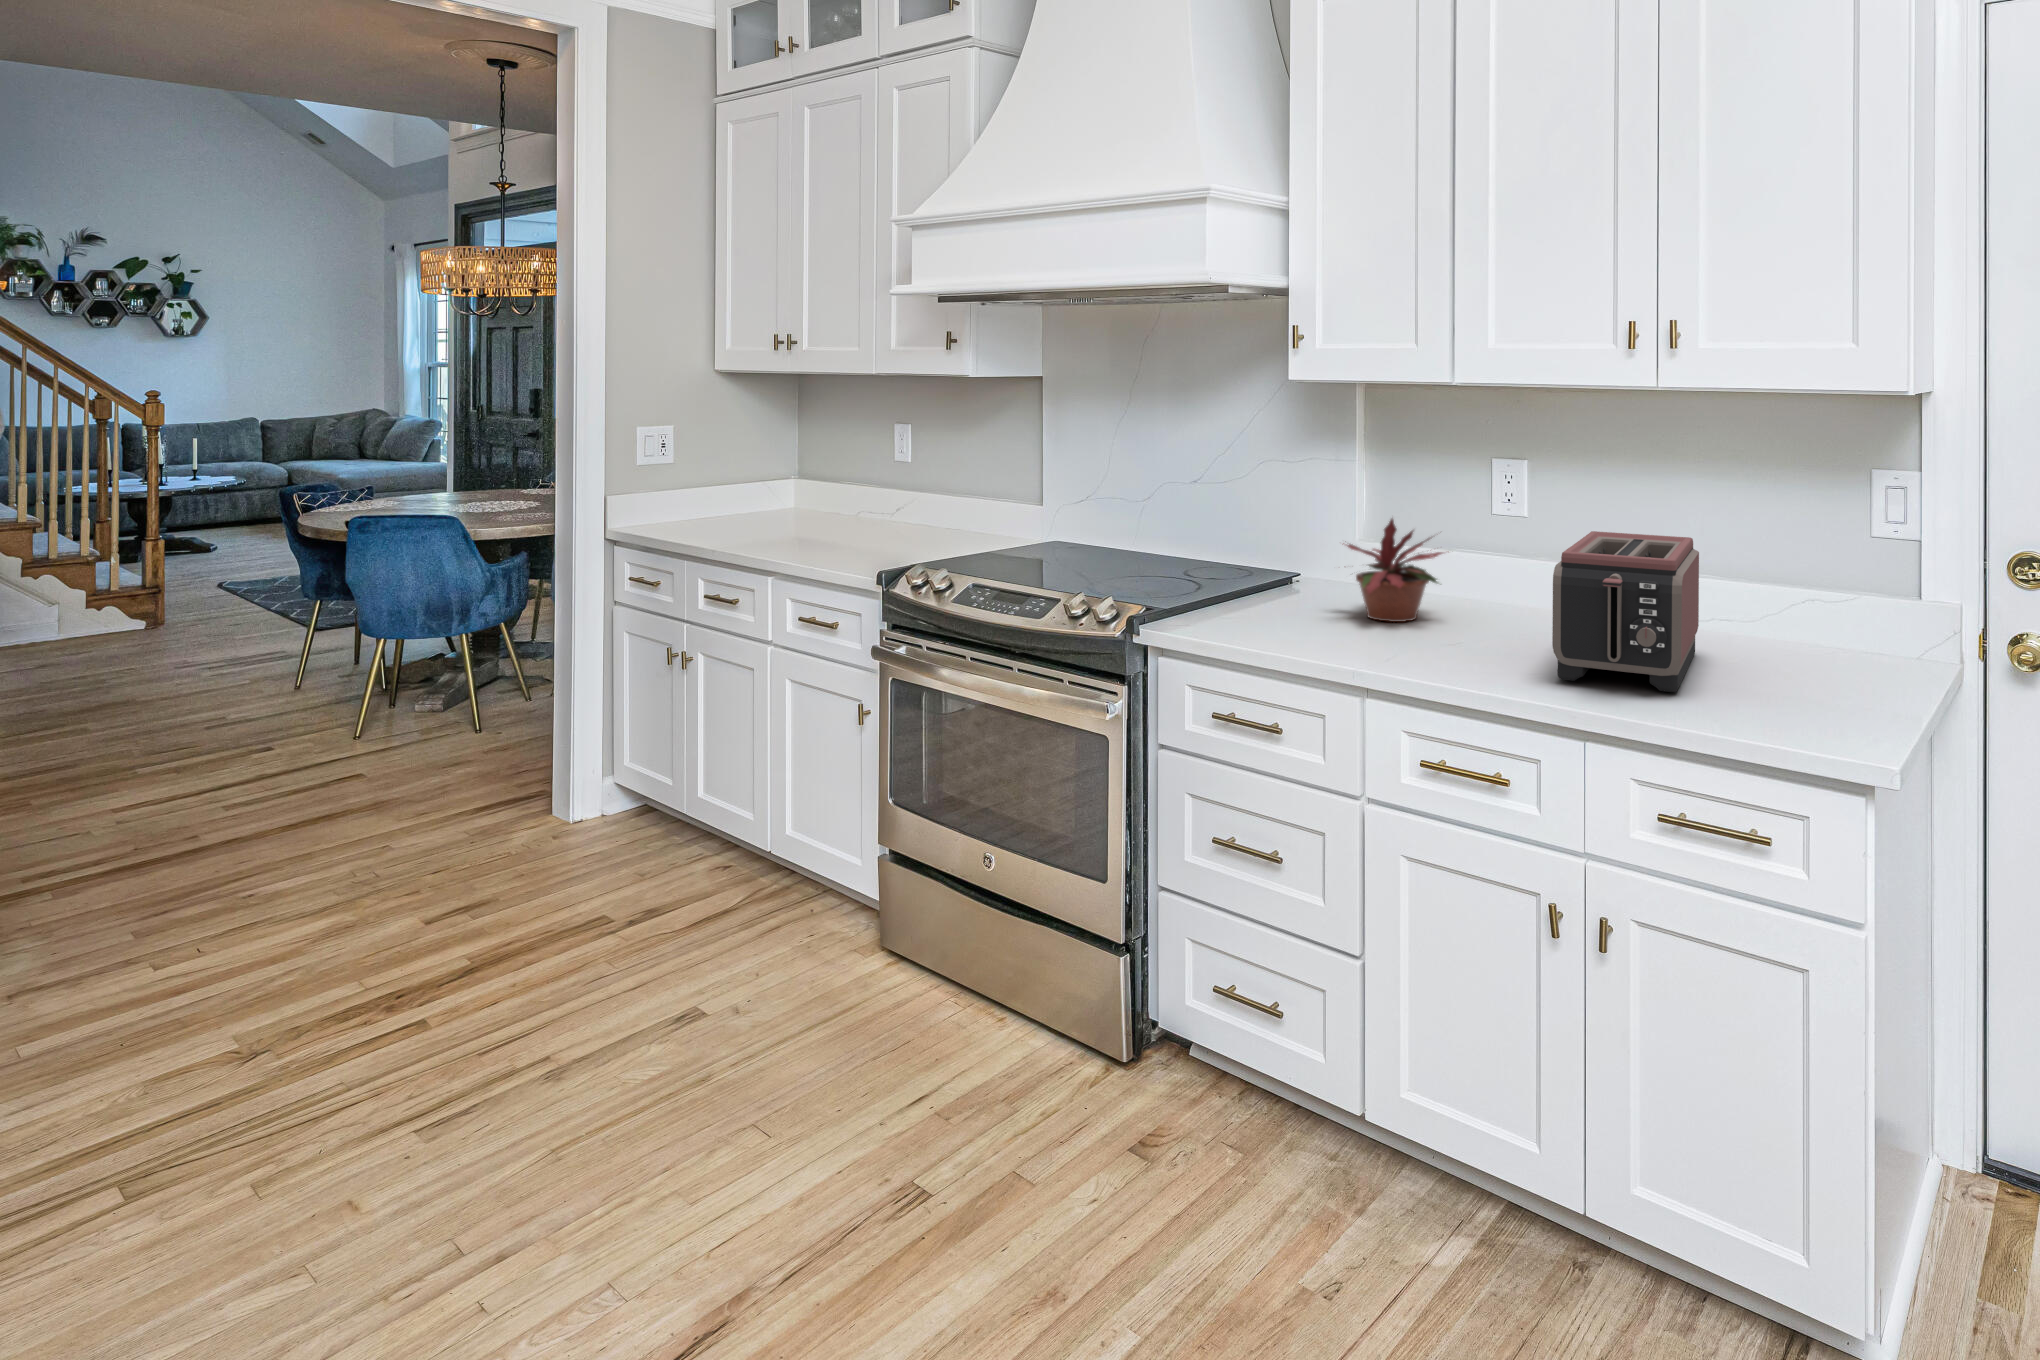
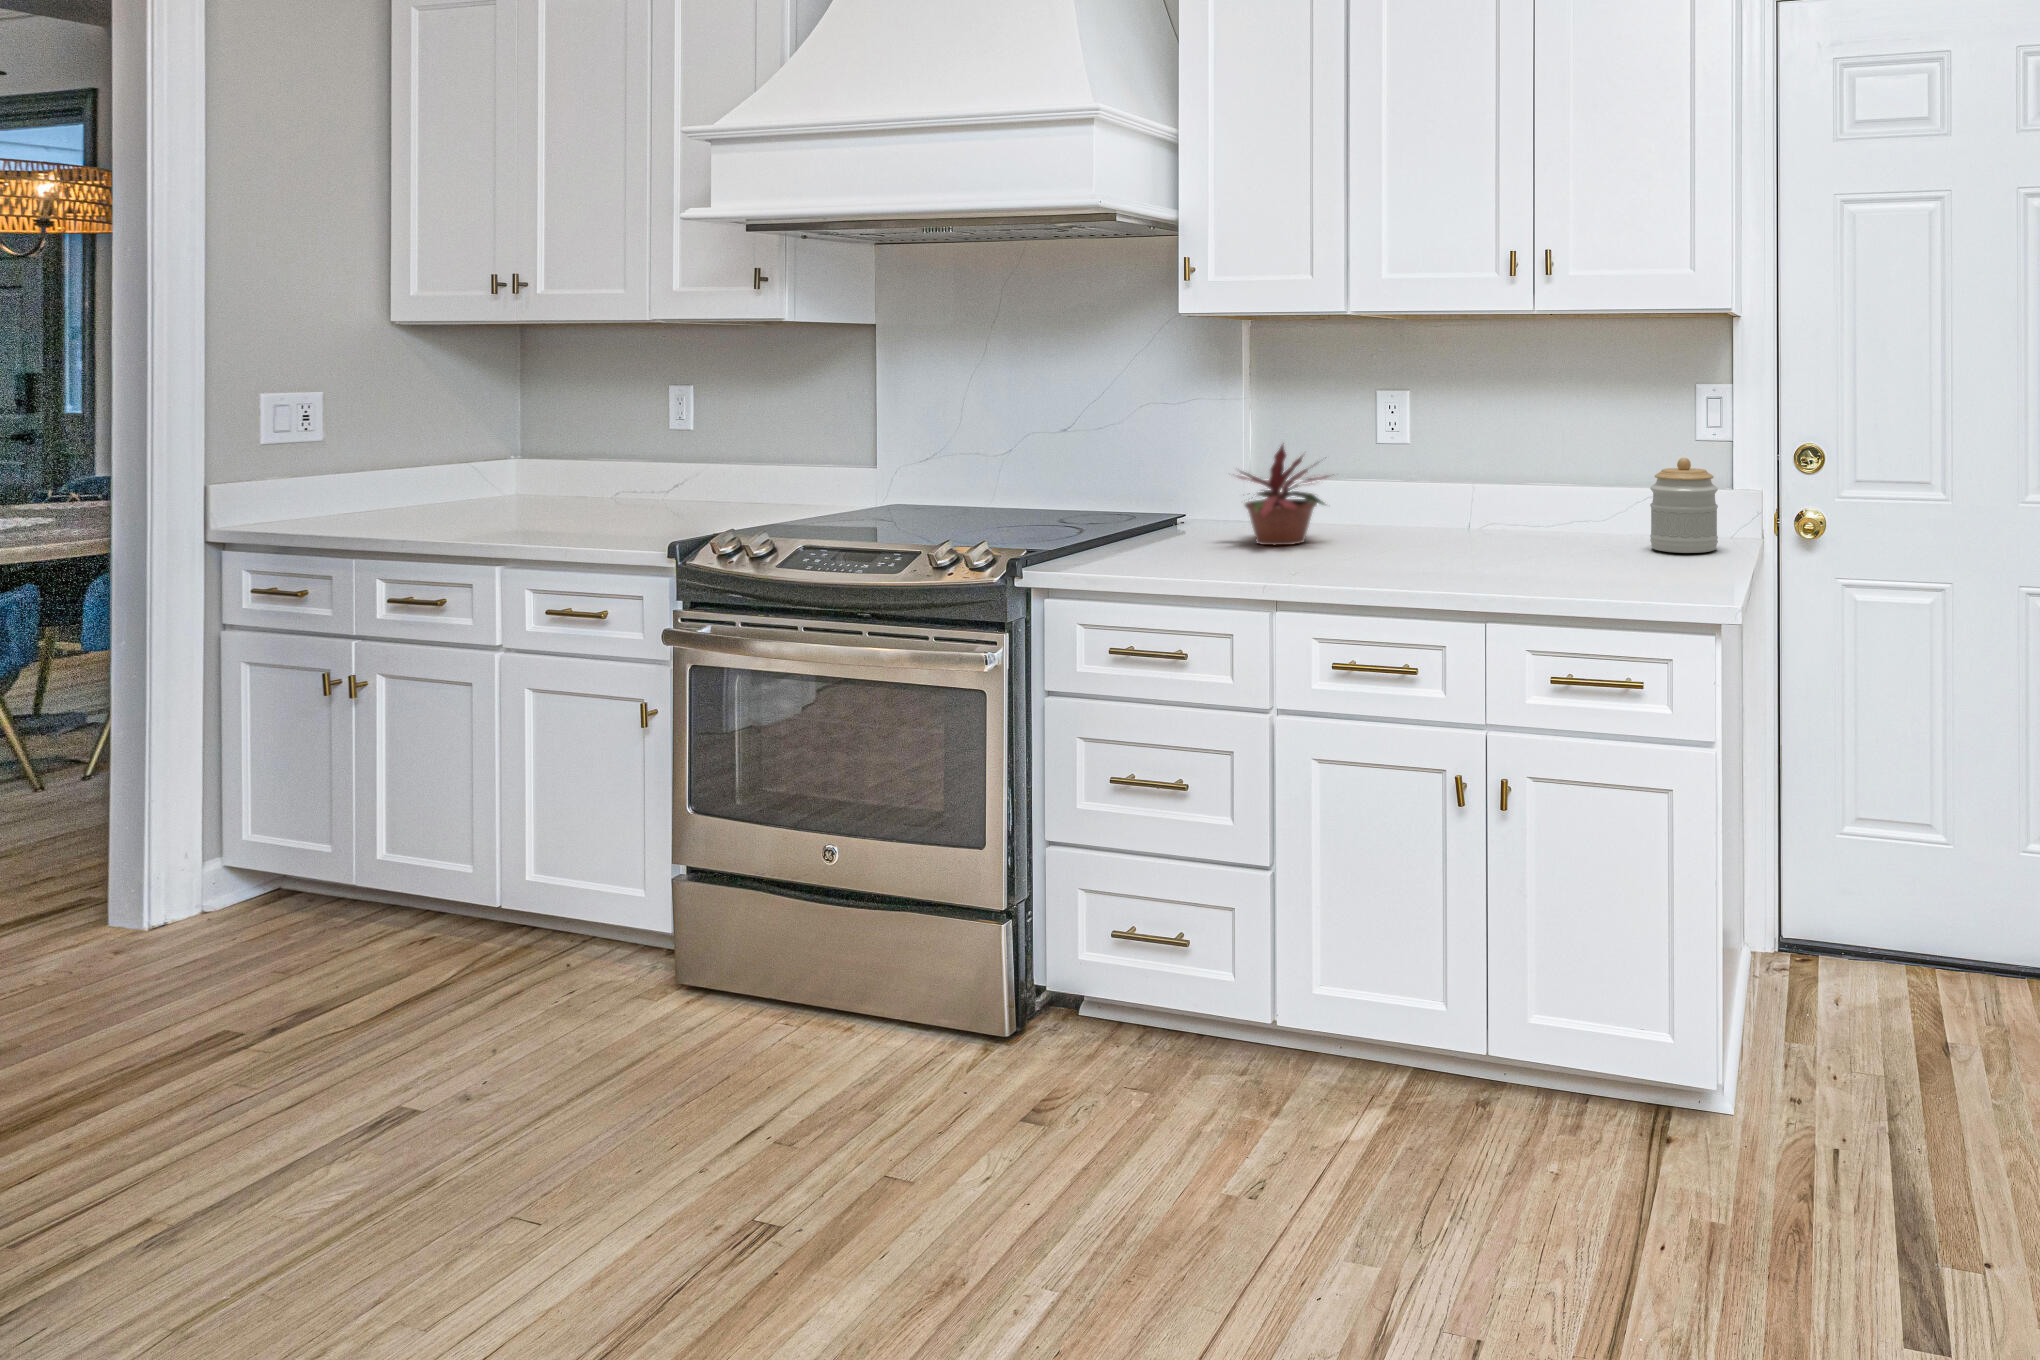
toaster: present [1552,531,1699,692] -> none [1452,444,1564,573]
jar: none [1809,564,1899,680] -> present [1650,458,1718,553]

